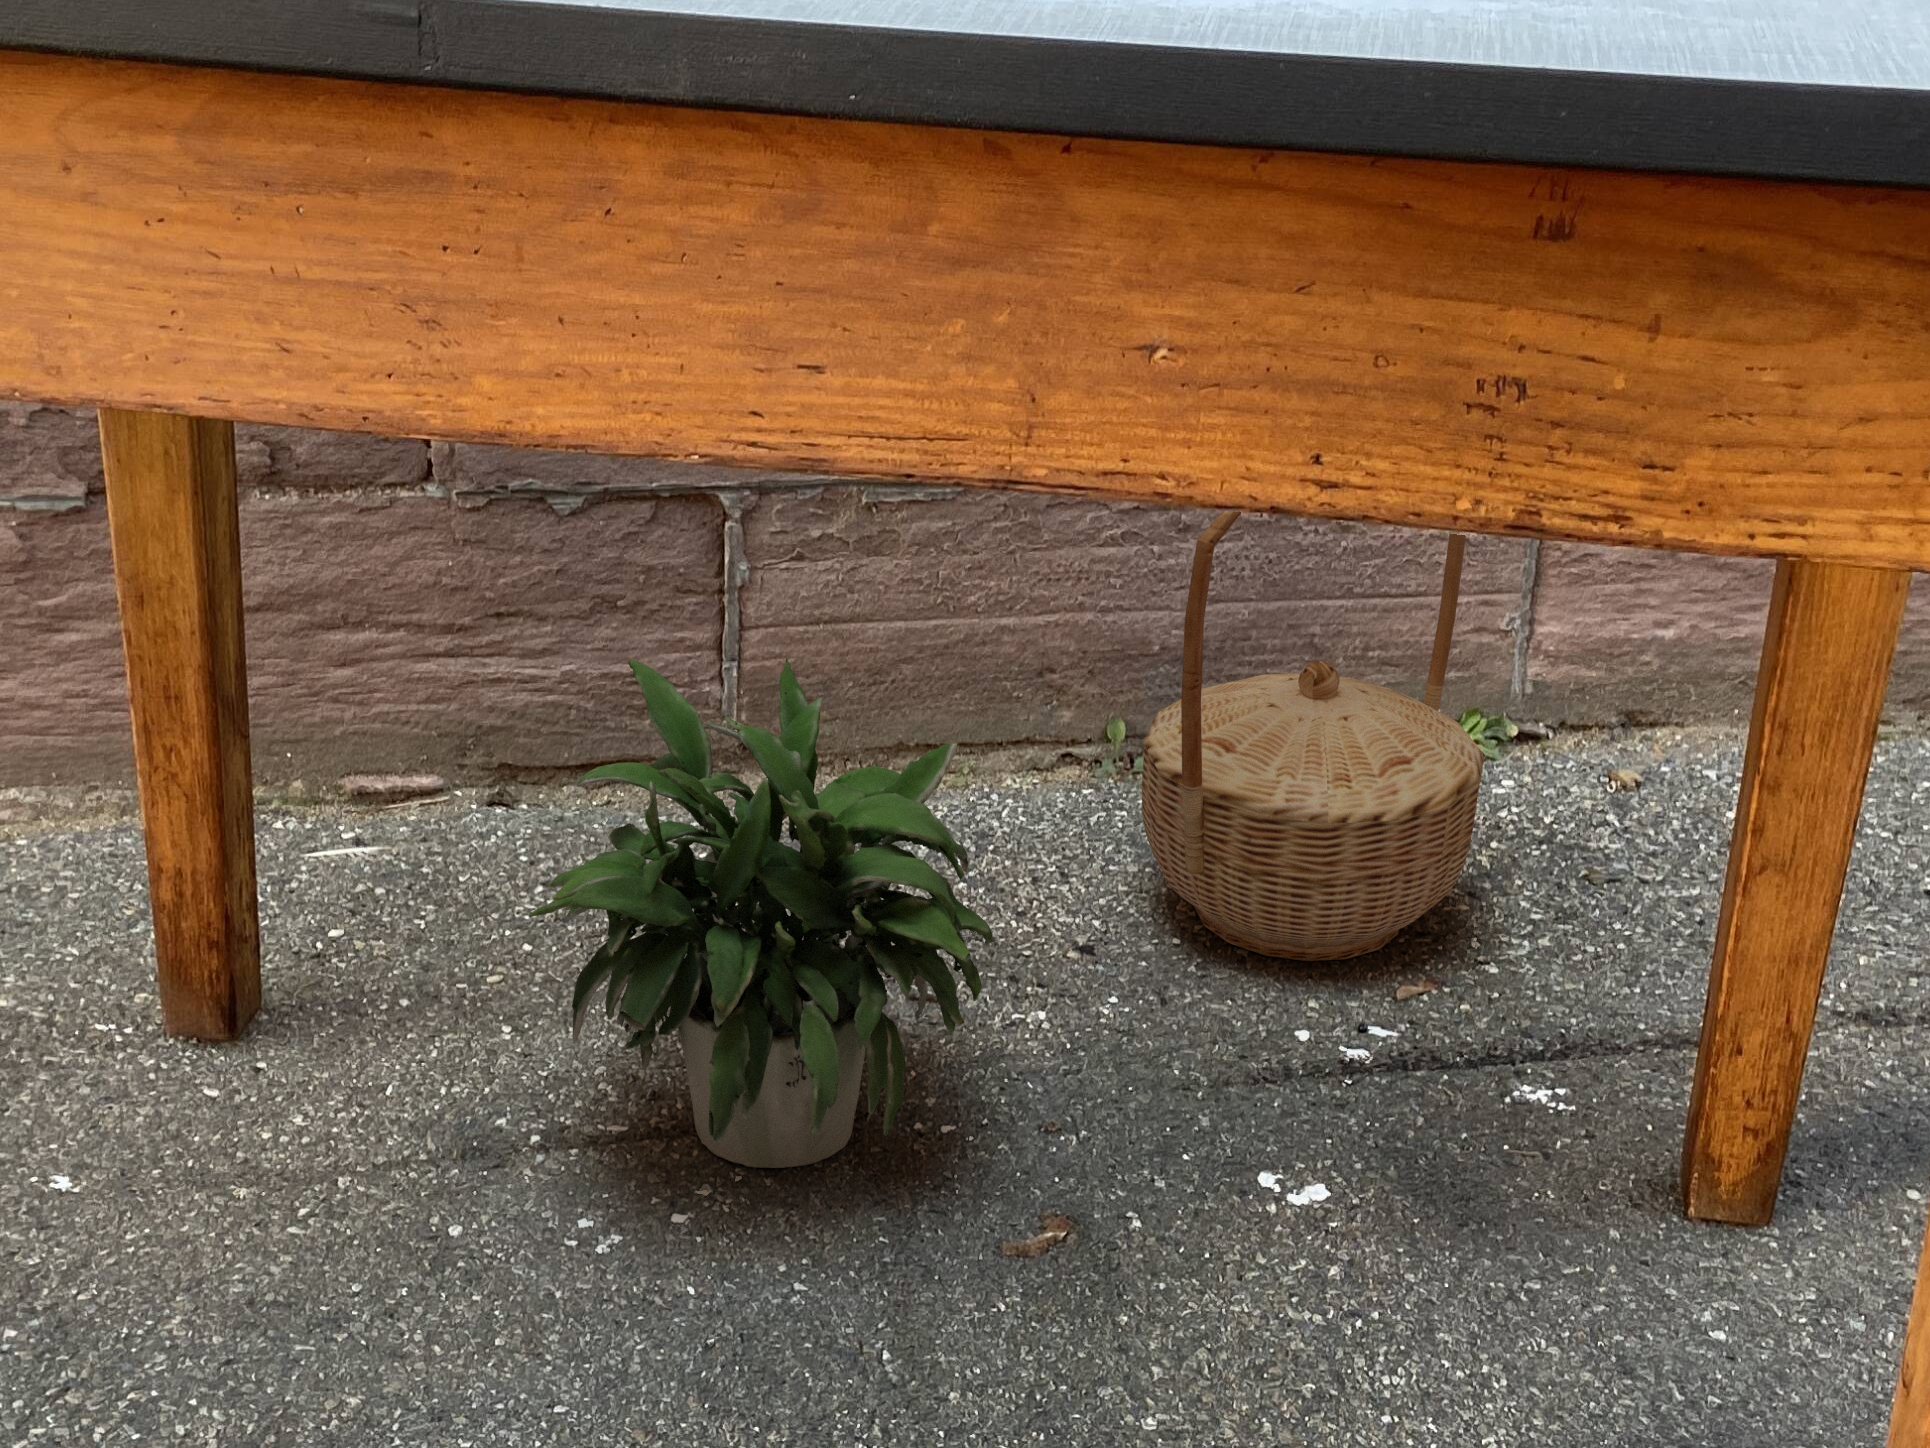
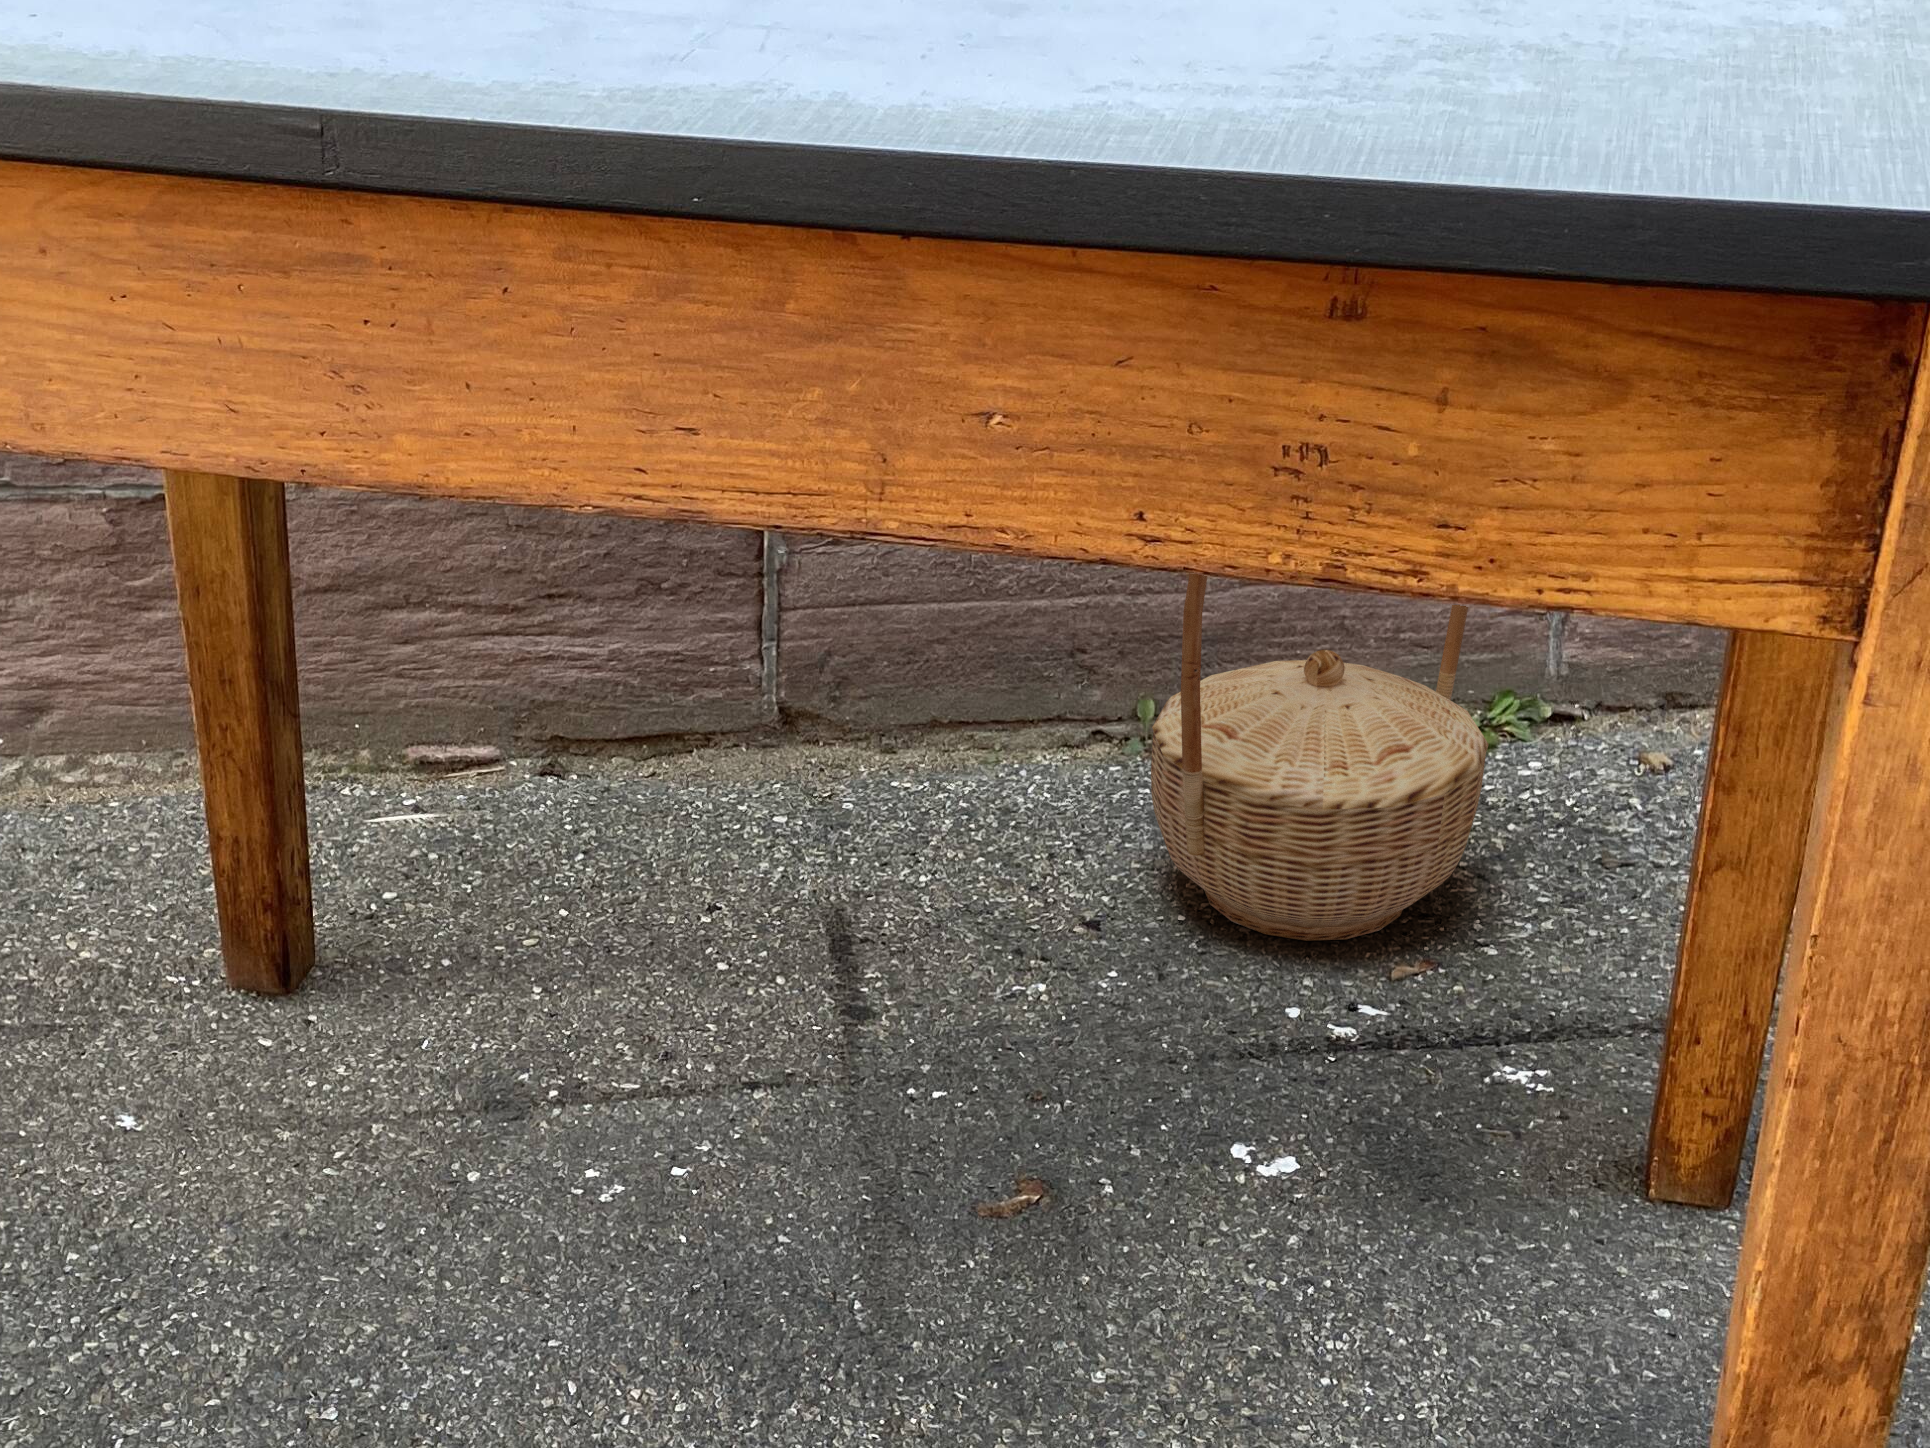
potted plant: present [529,659,995,1168] -> none [541,648,986,1127]

